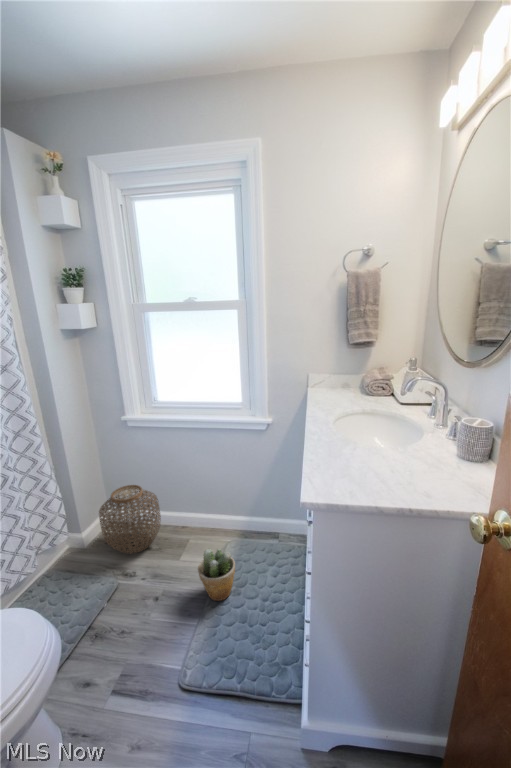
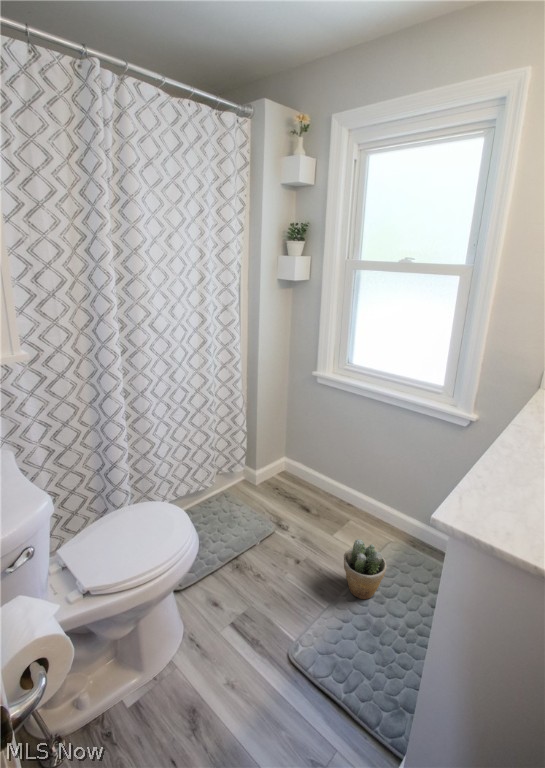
woven basket: present [99,485,161,553] -> none [272,442,331,510]

